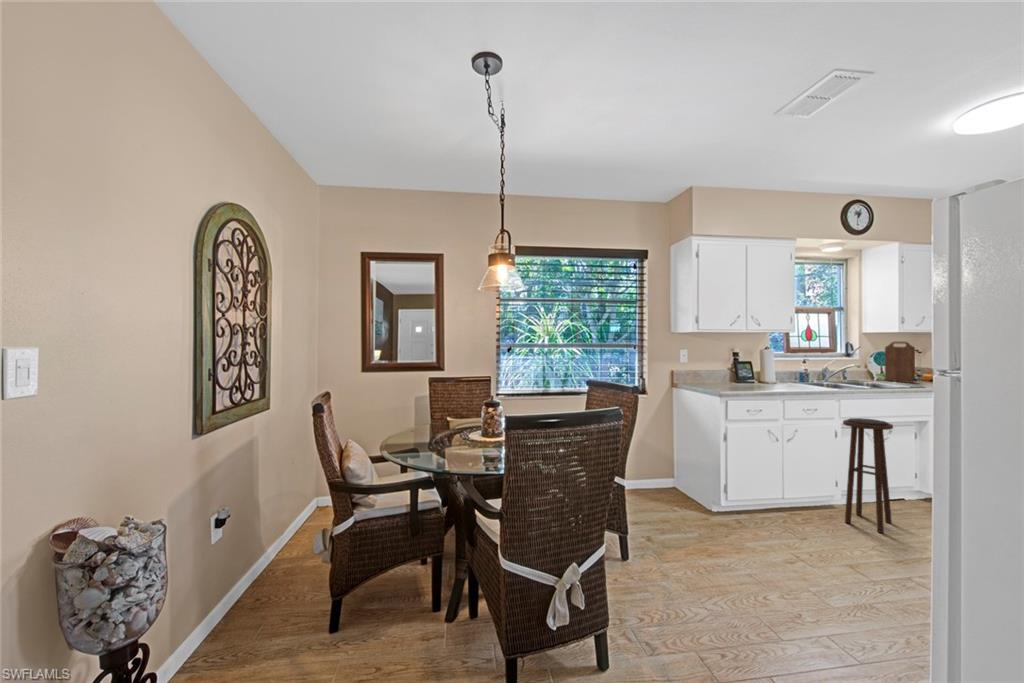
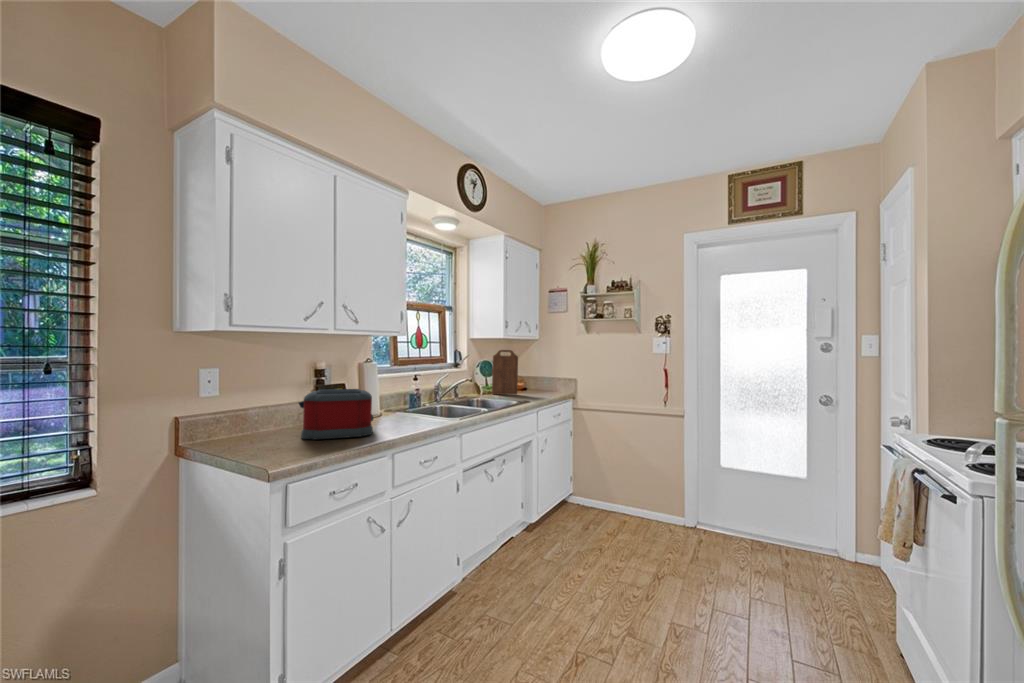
toaster: none [727,363,771,389] -> present [299,389,373,439]
stool: present [843,418,893,533] -> none [472,461,529,635]

